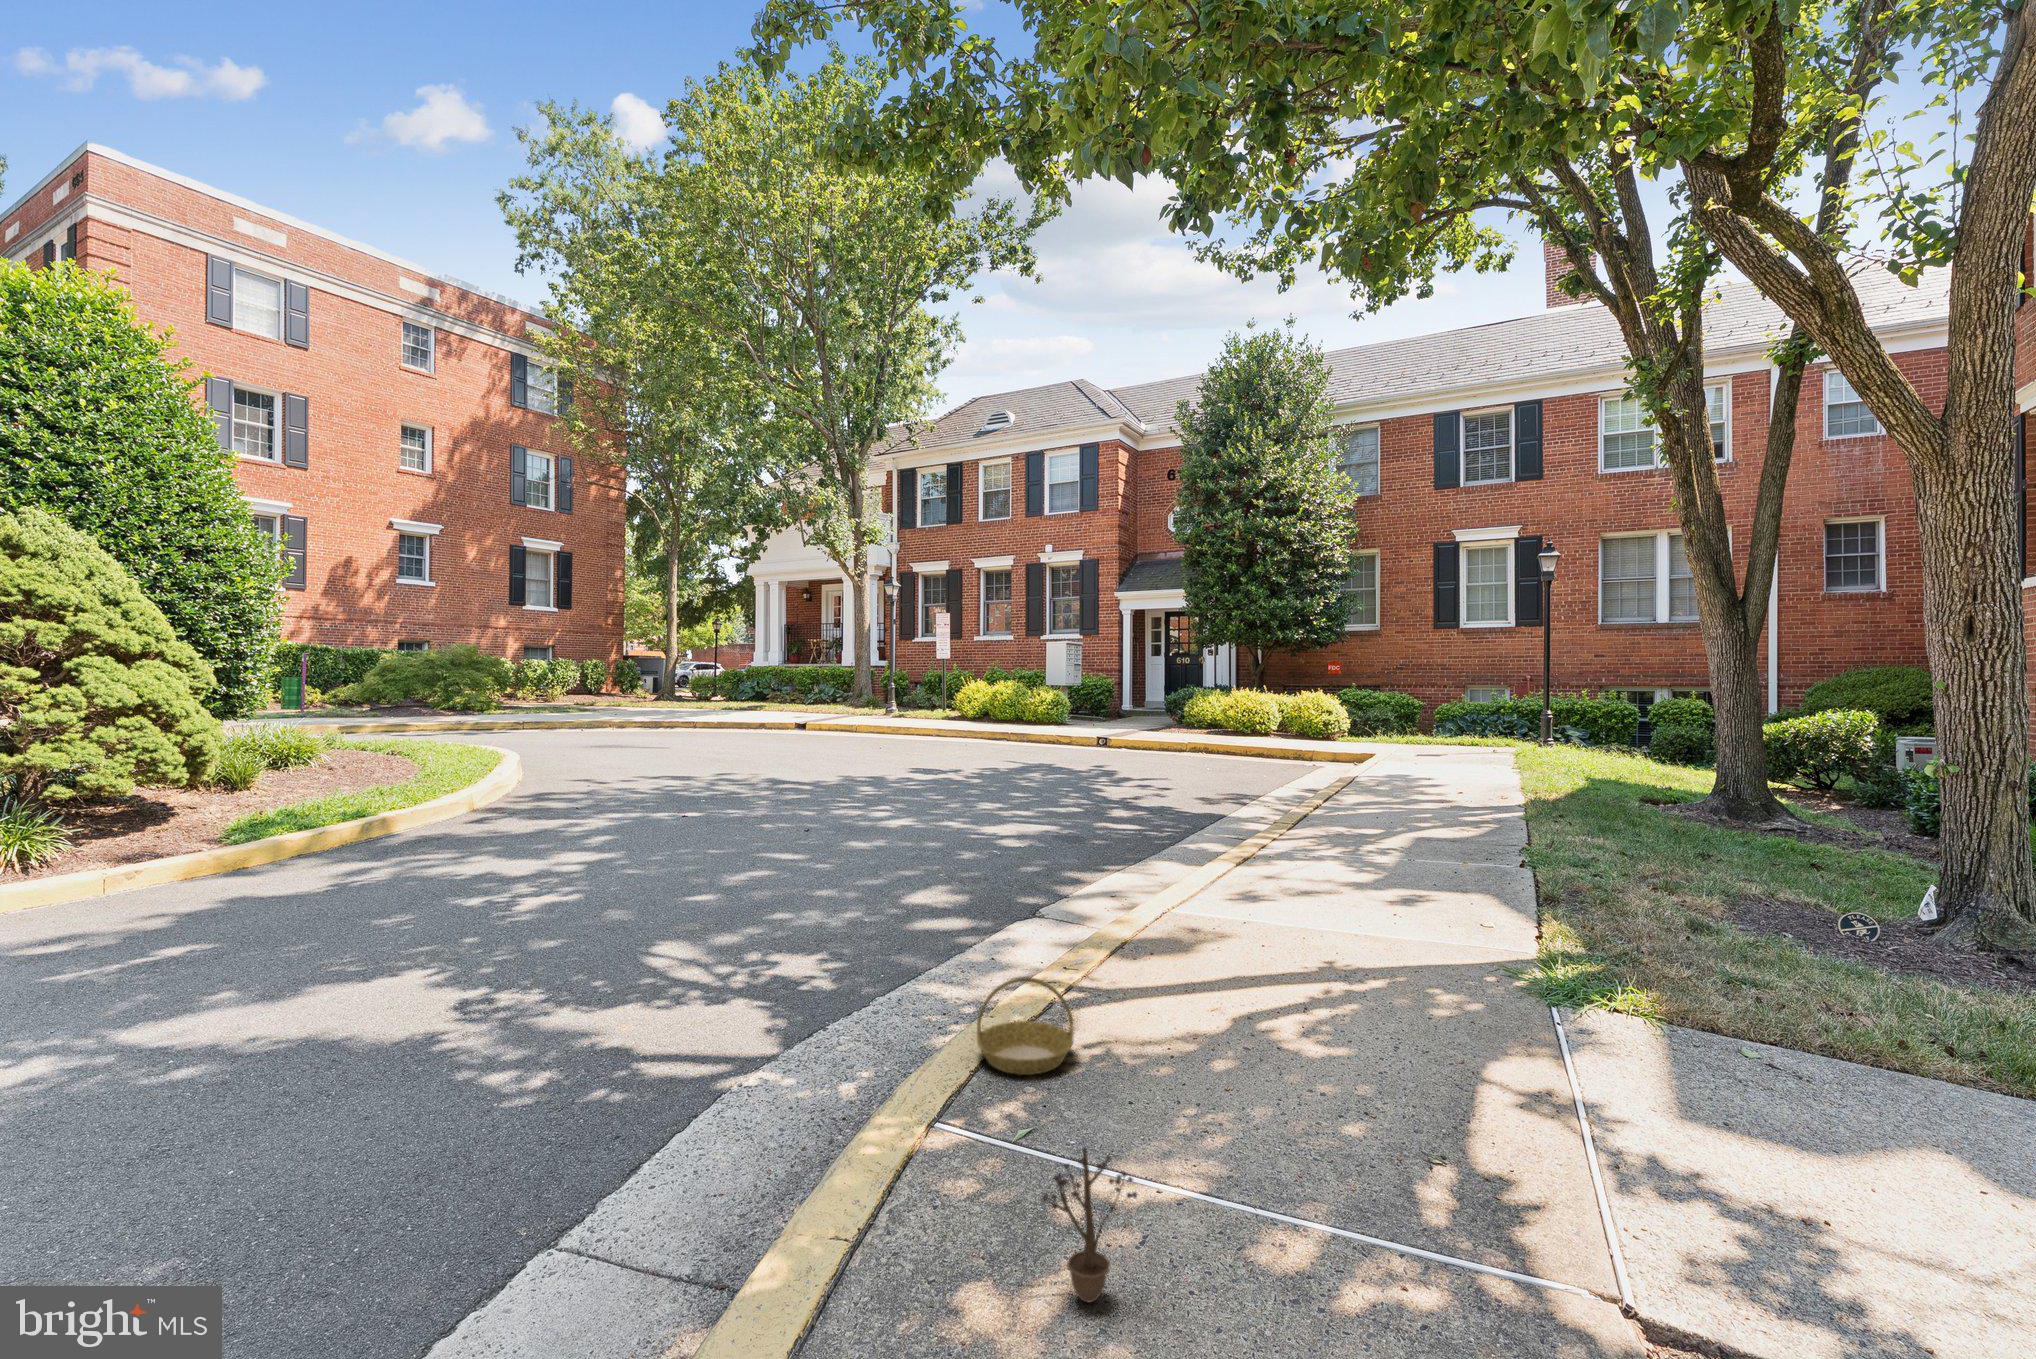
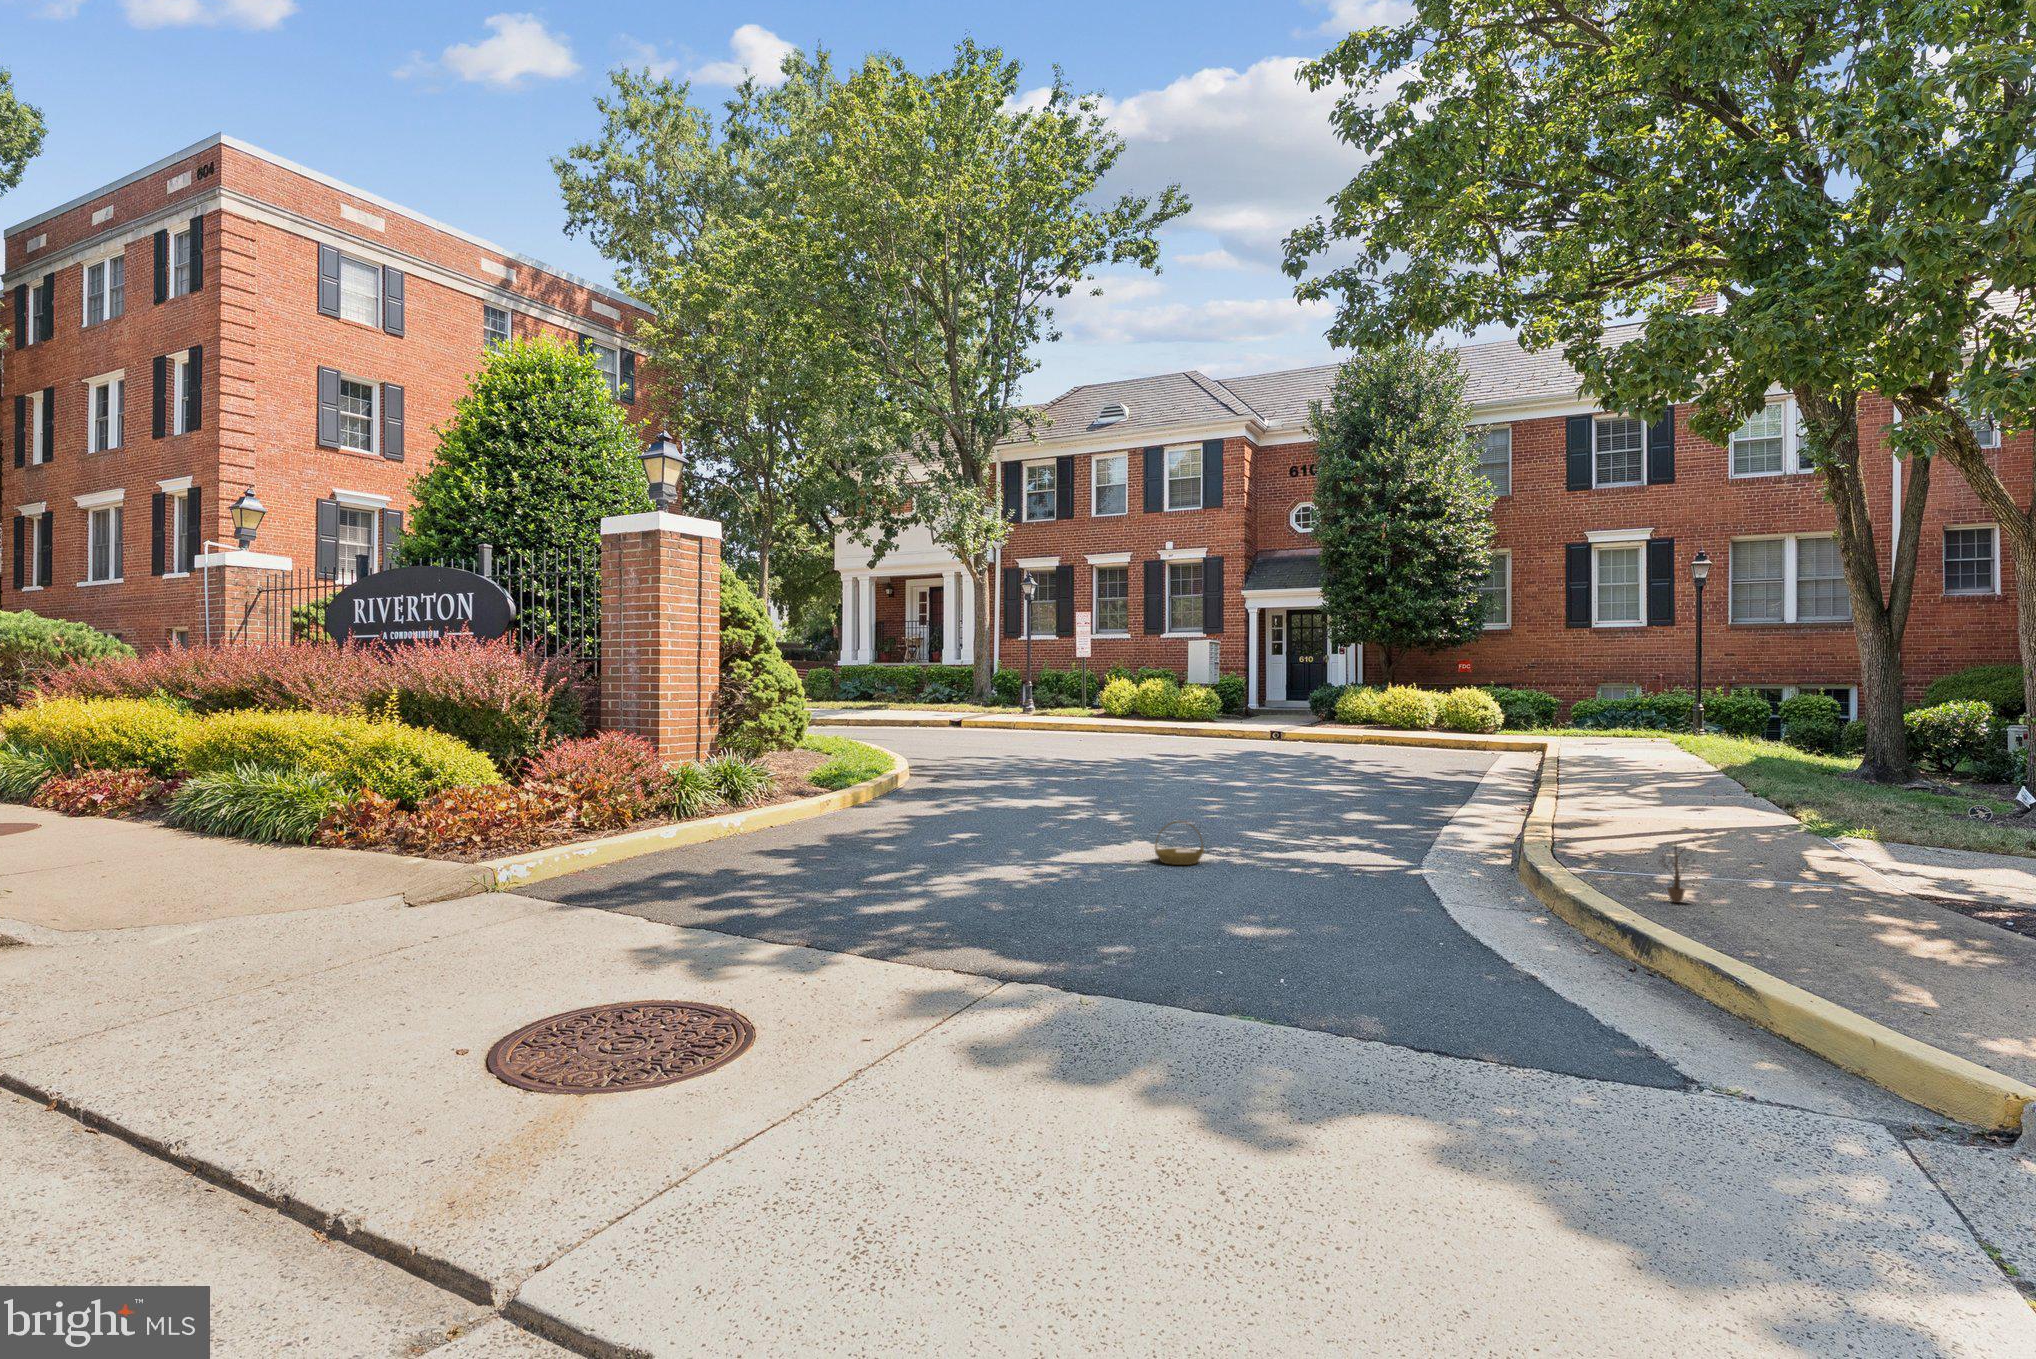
basket: present [977,977,1074,1075] -> present [1155,821,1204,865]

